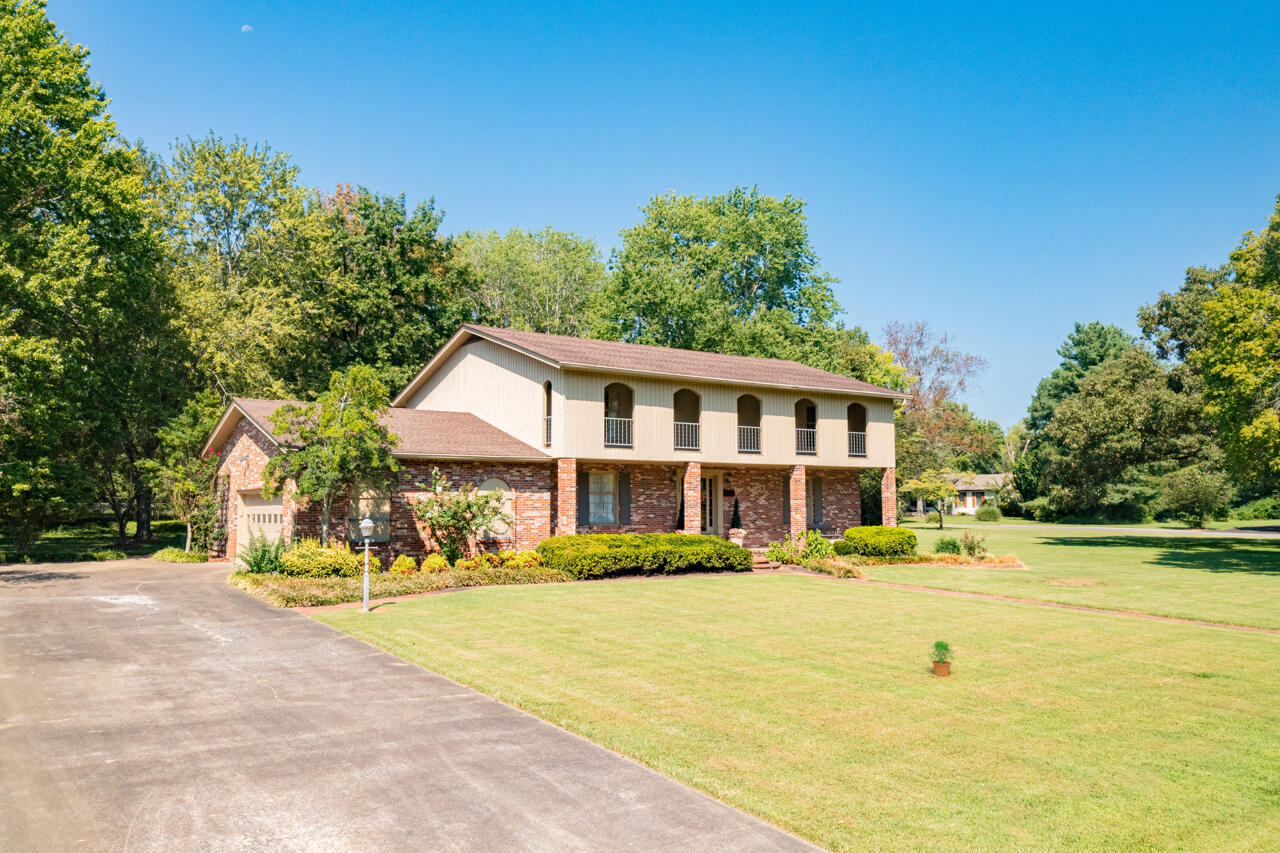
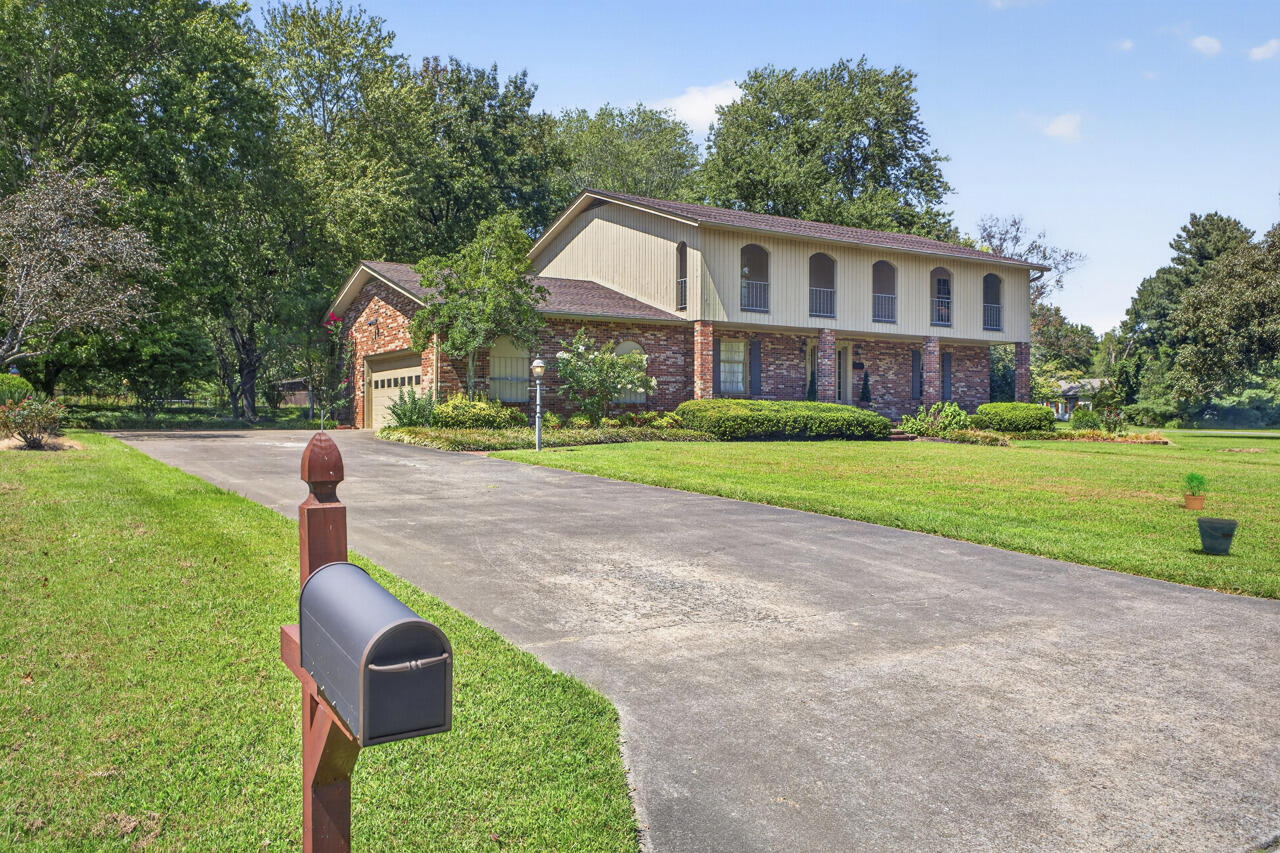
bucket: none [883,710,918,749] -> present [1197,517,1238,554]

